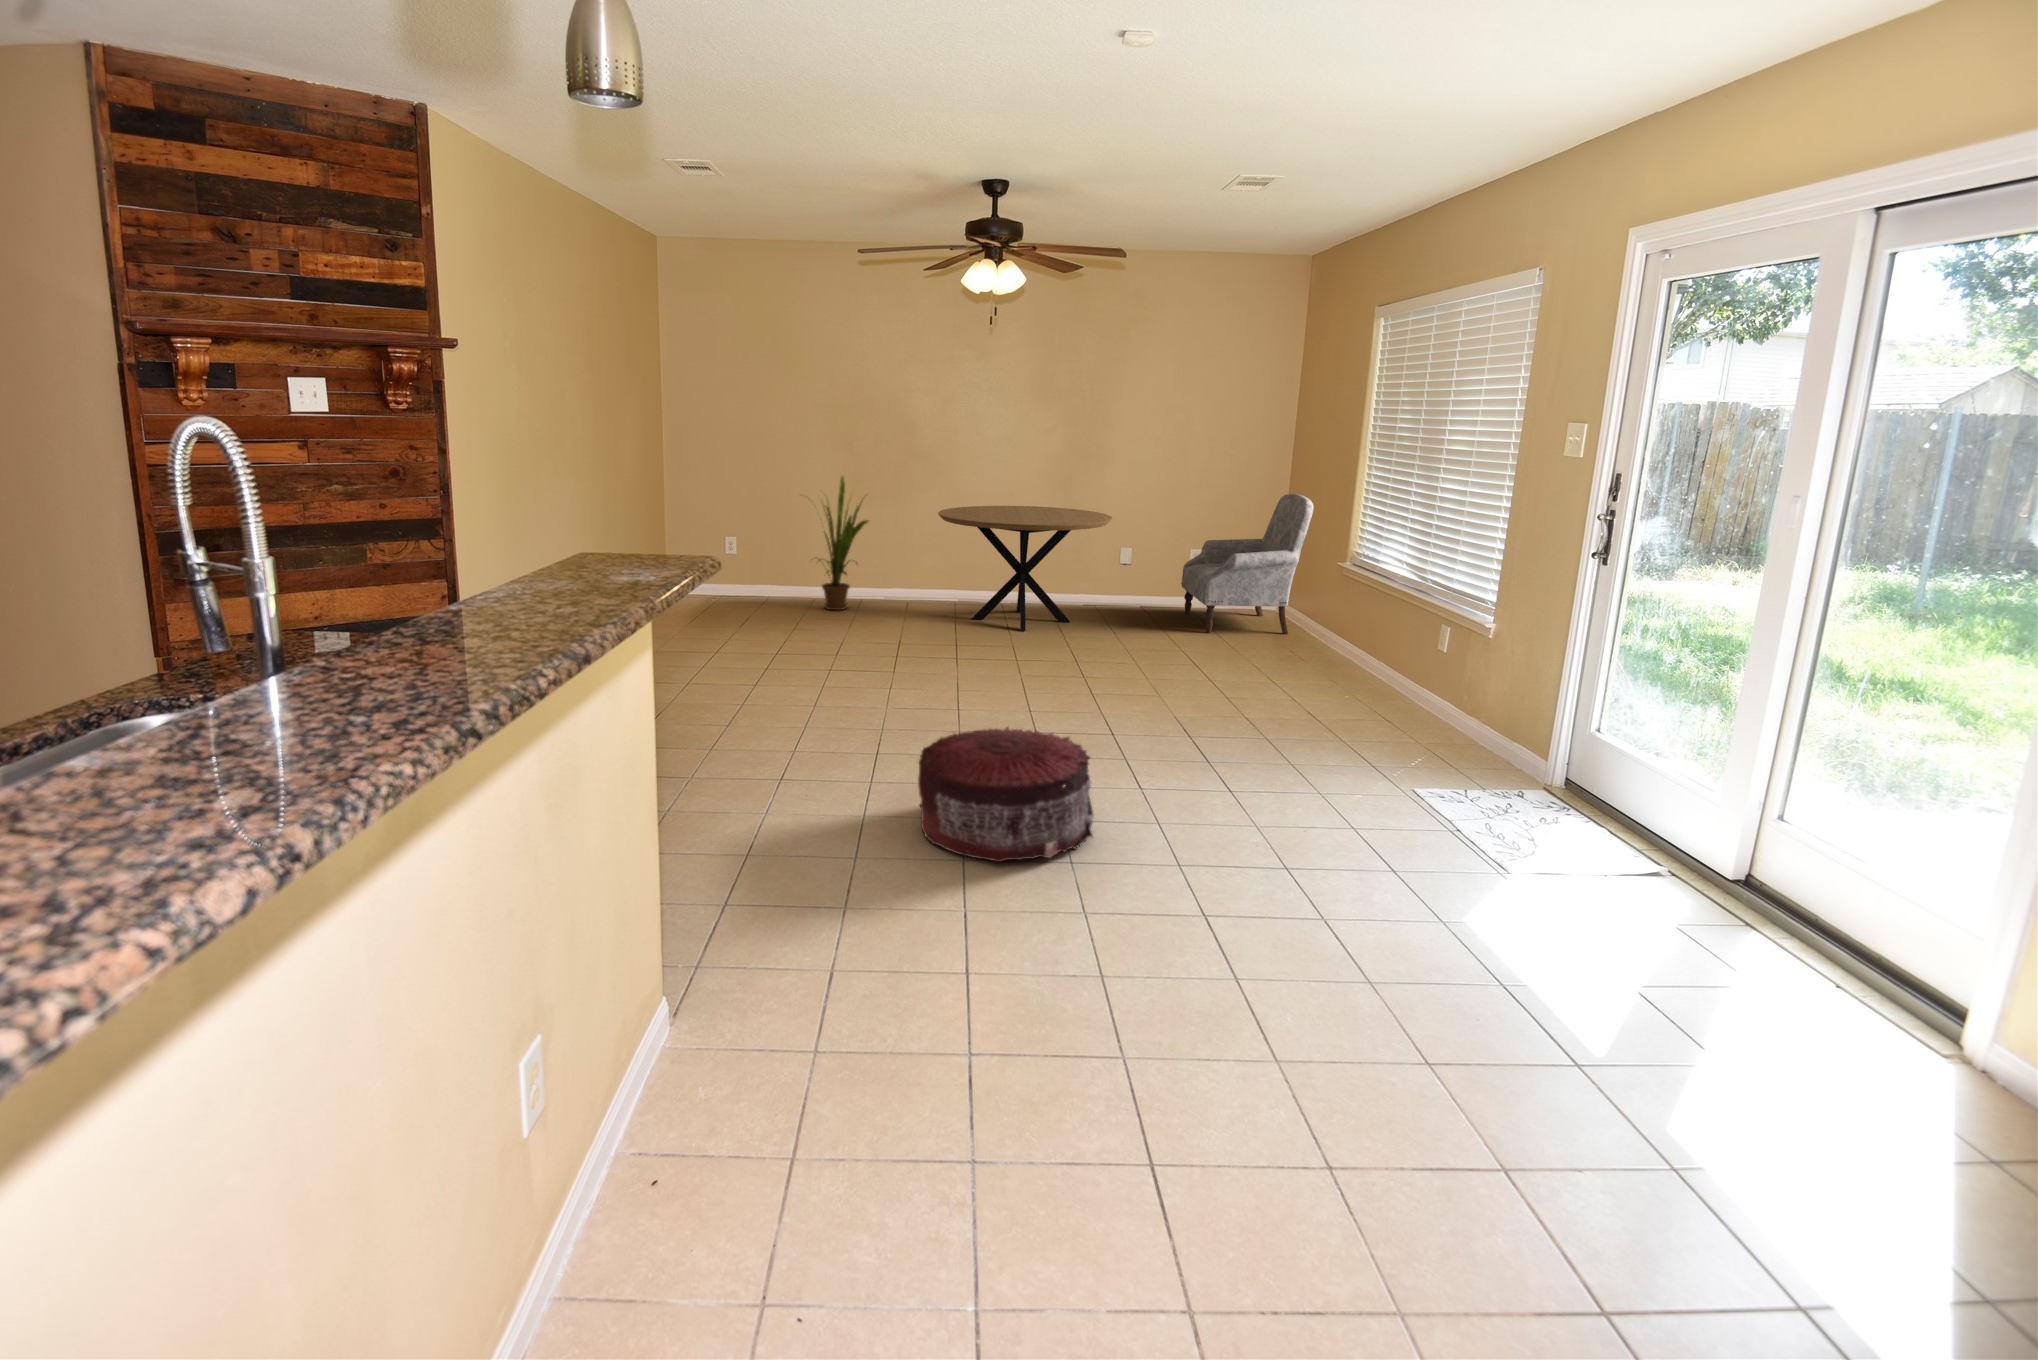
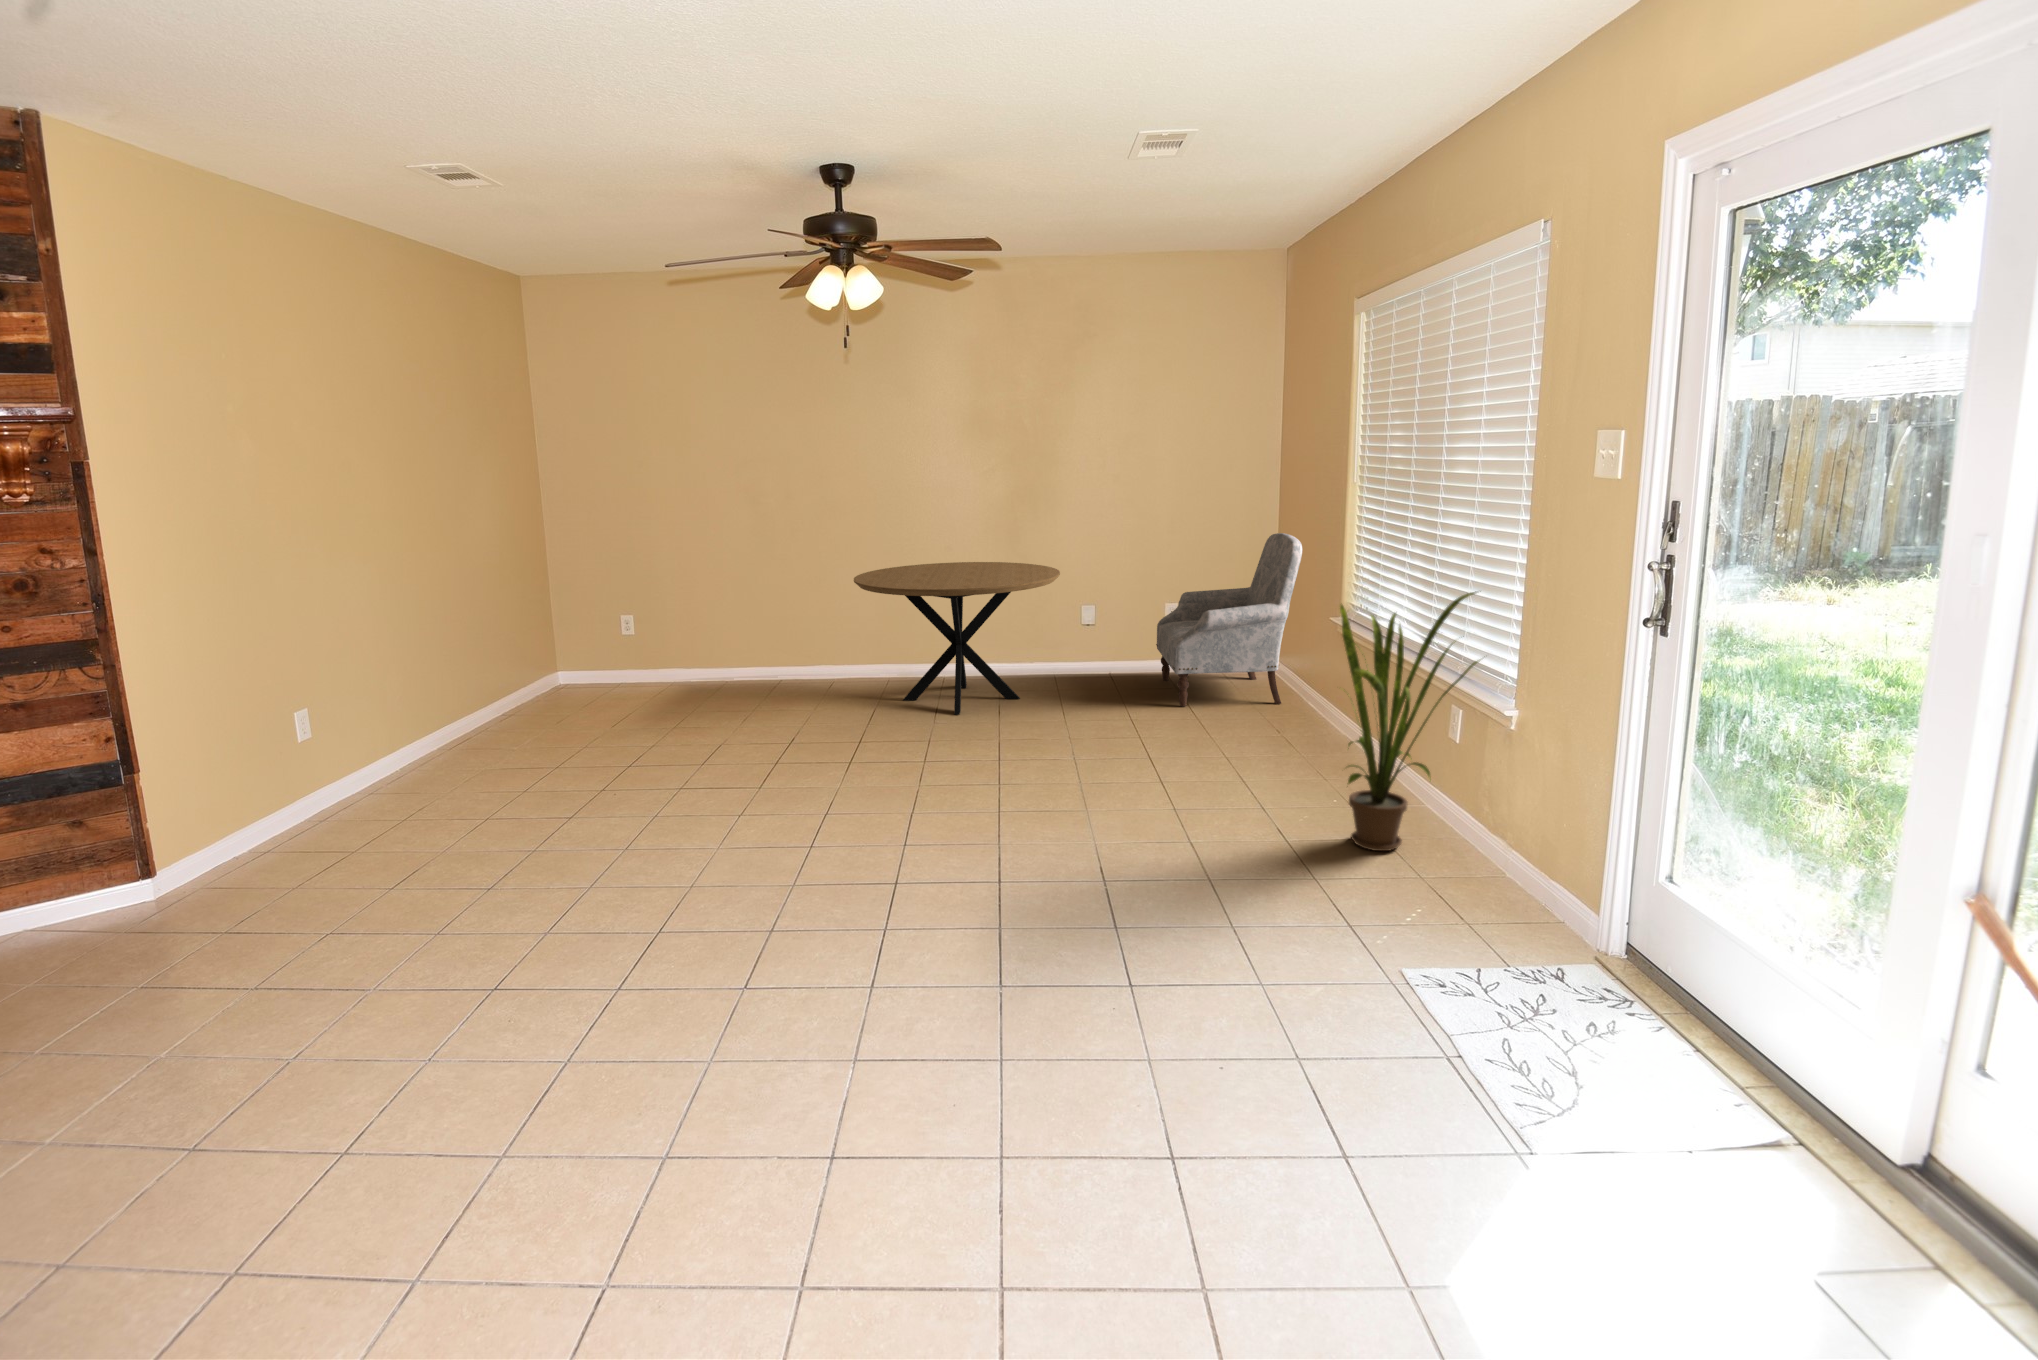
house plant: present [816,476,868,610] -> present [1340,591,1478,851]
pouf: present [918,727,1093,862] -> none [637,904,899,1147]

